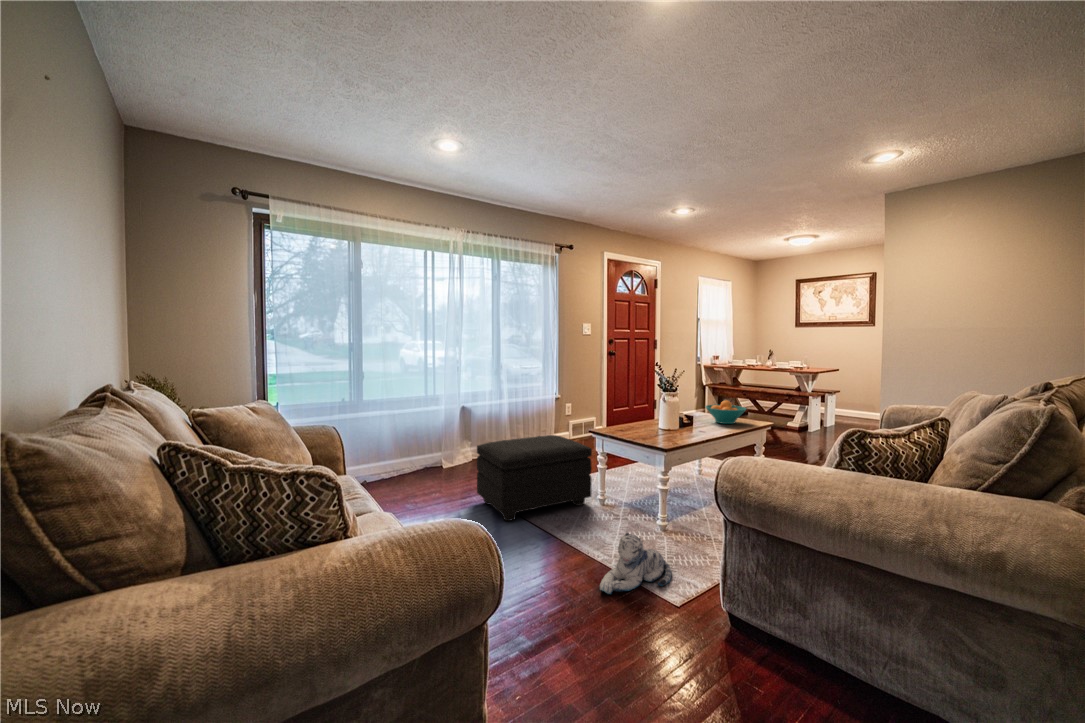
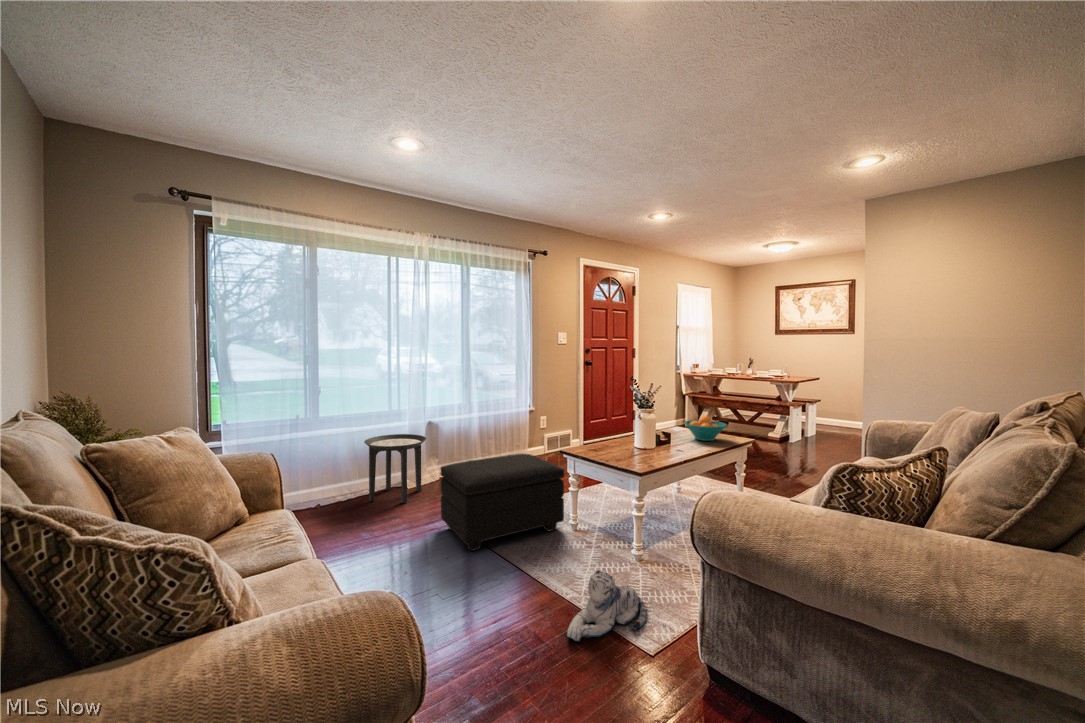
side table: none [403,418,460,481] -> present [364,434,426,503]

